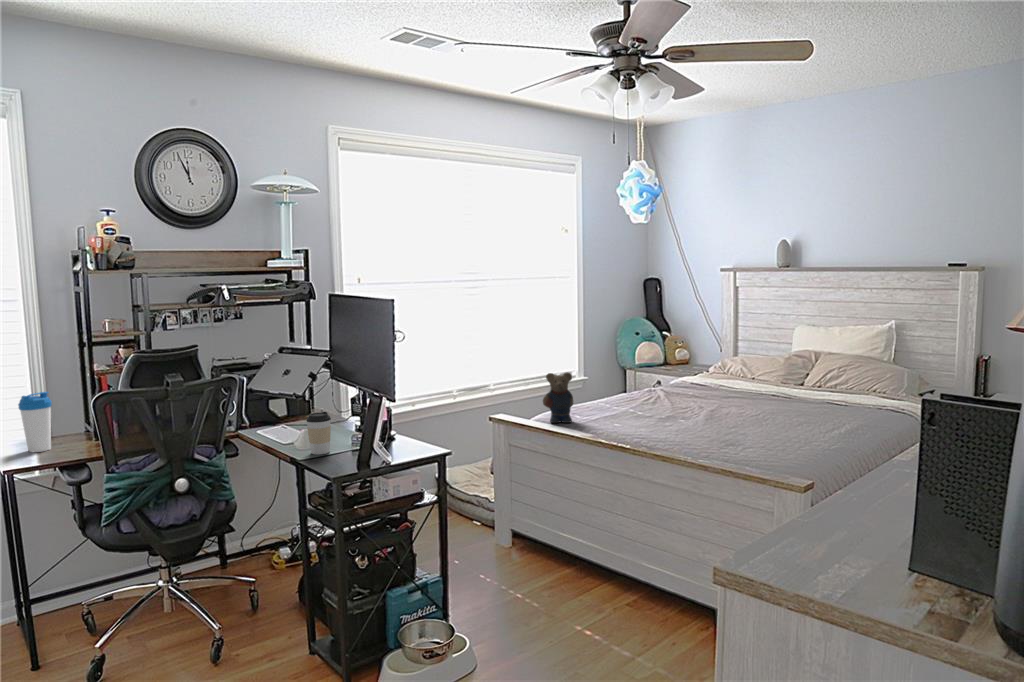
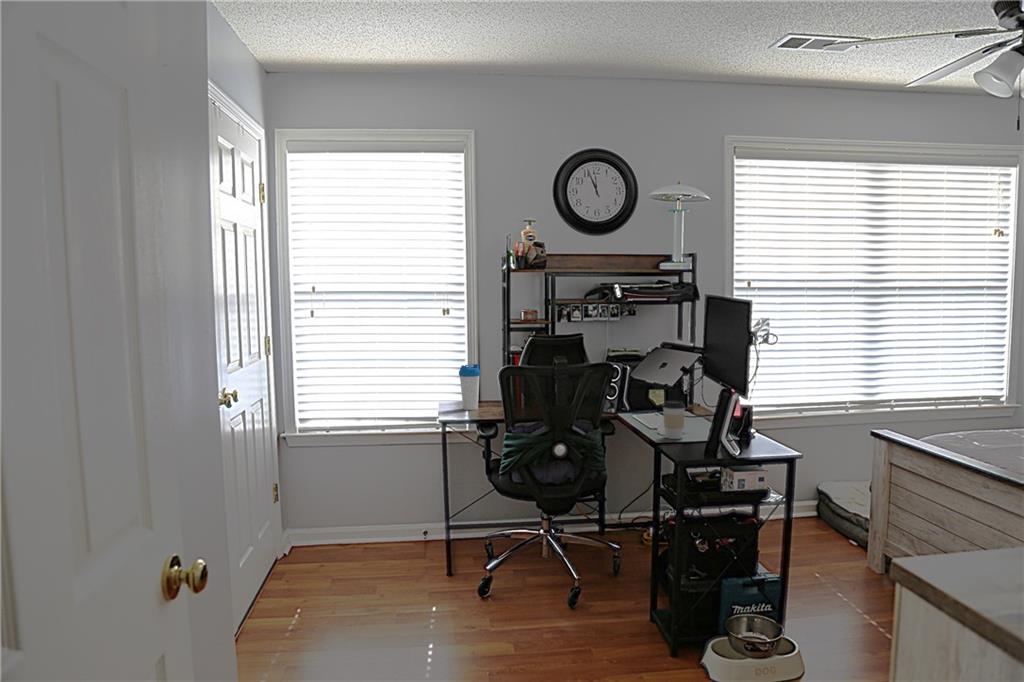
teddy bear: present [543,373,573,423] -> none [943,391,985,451]

